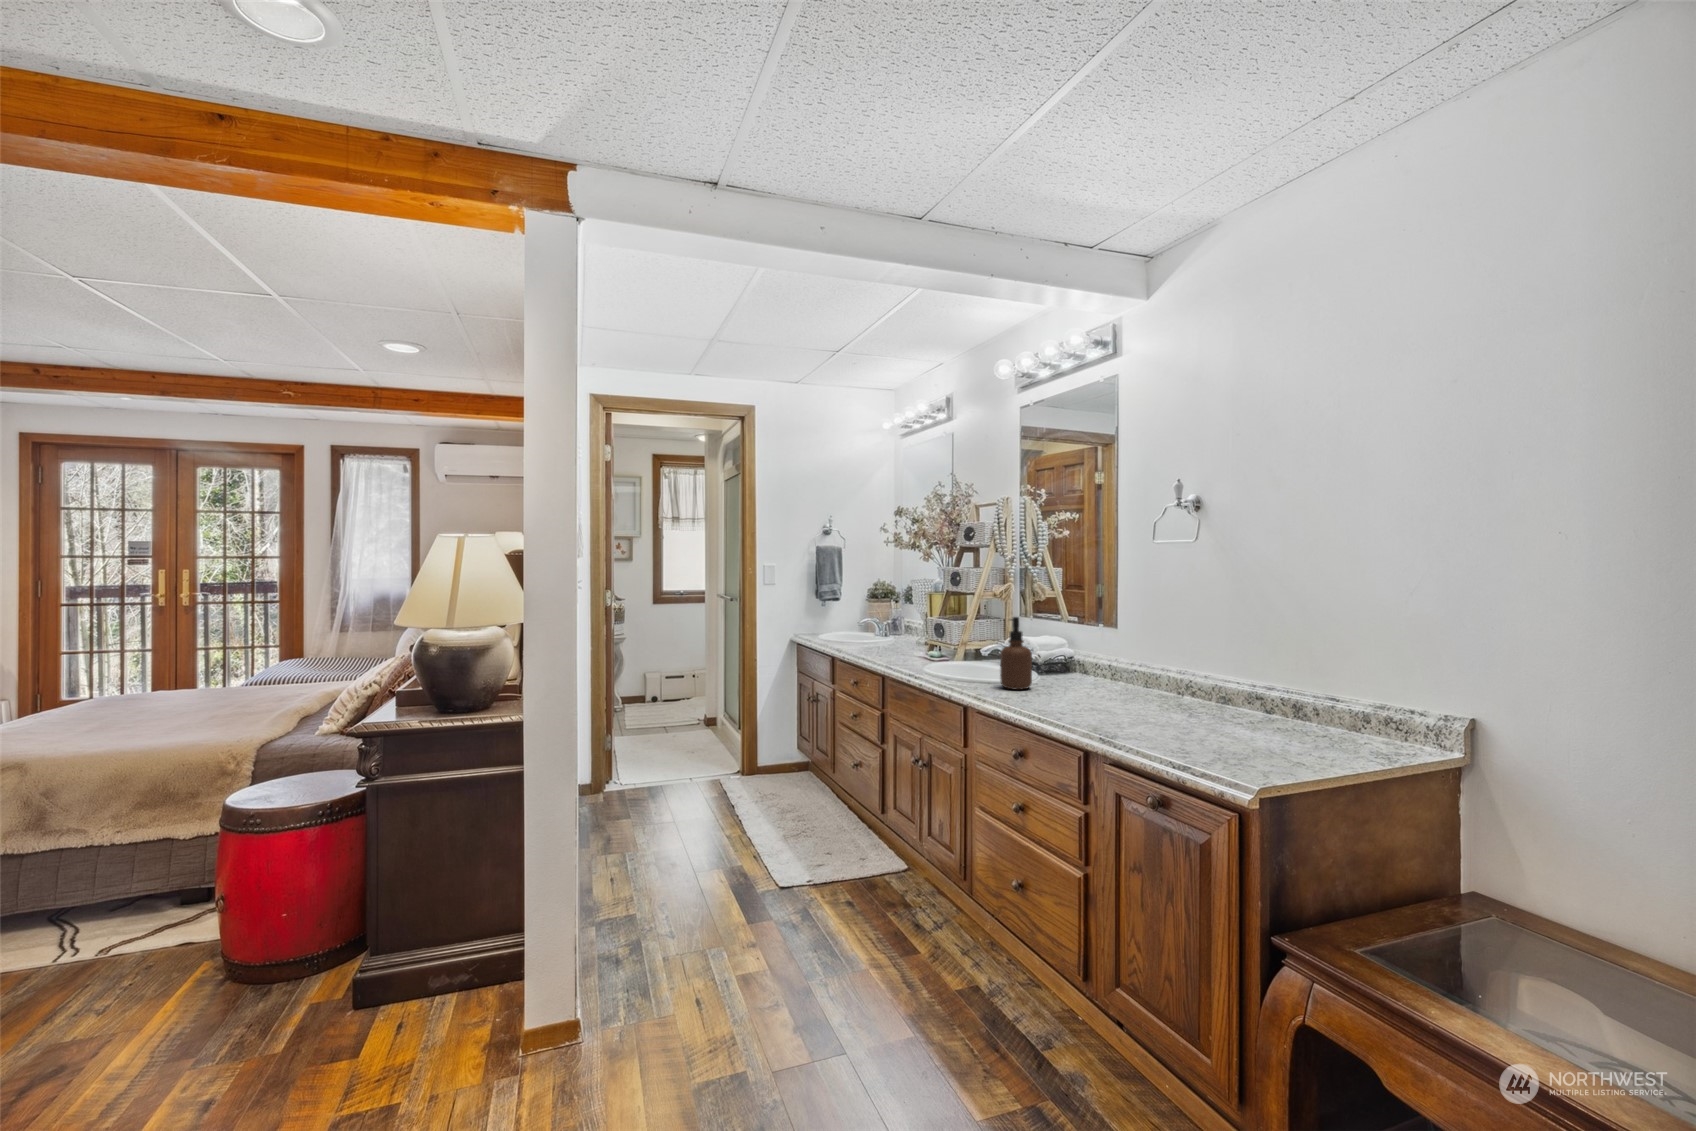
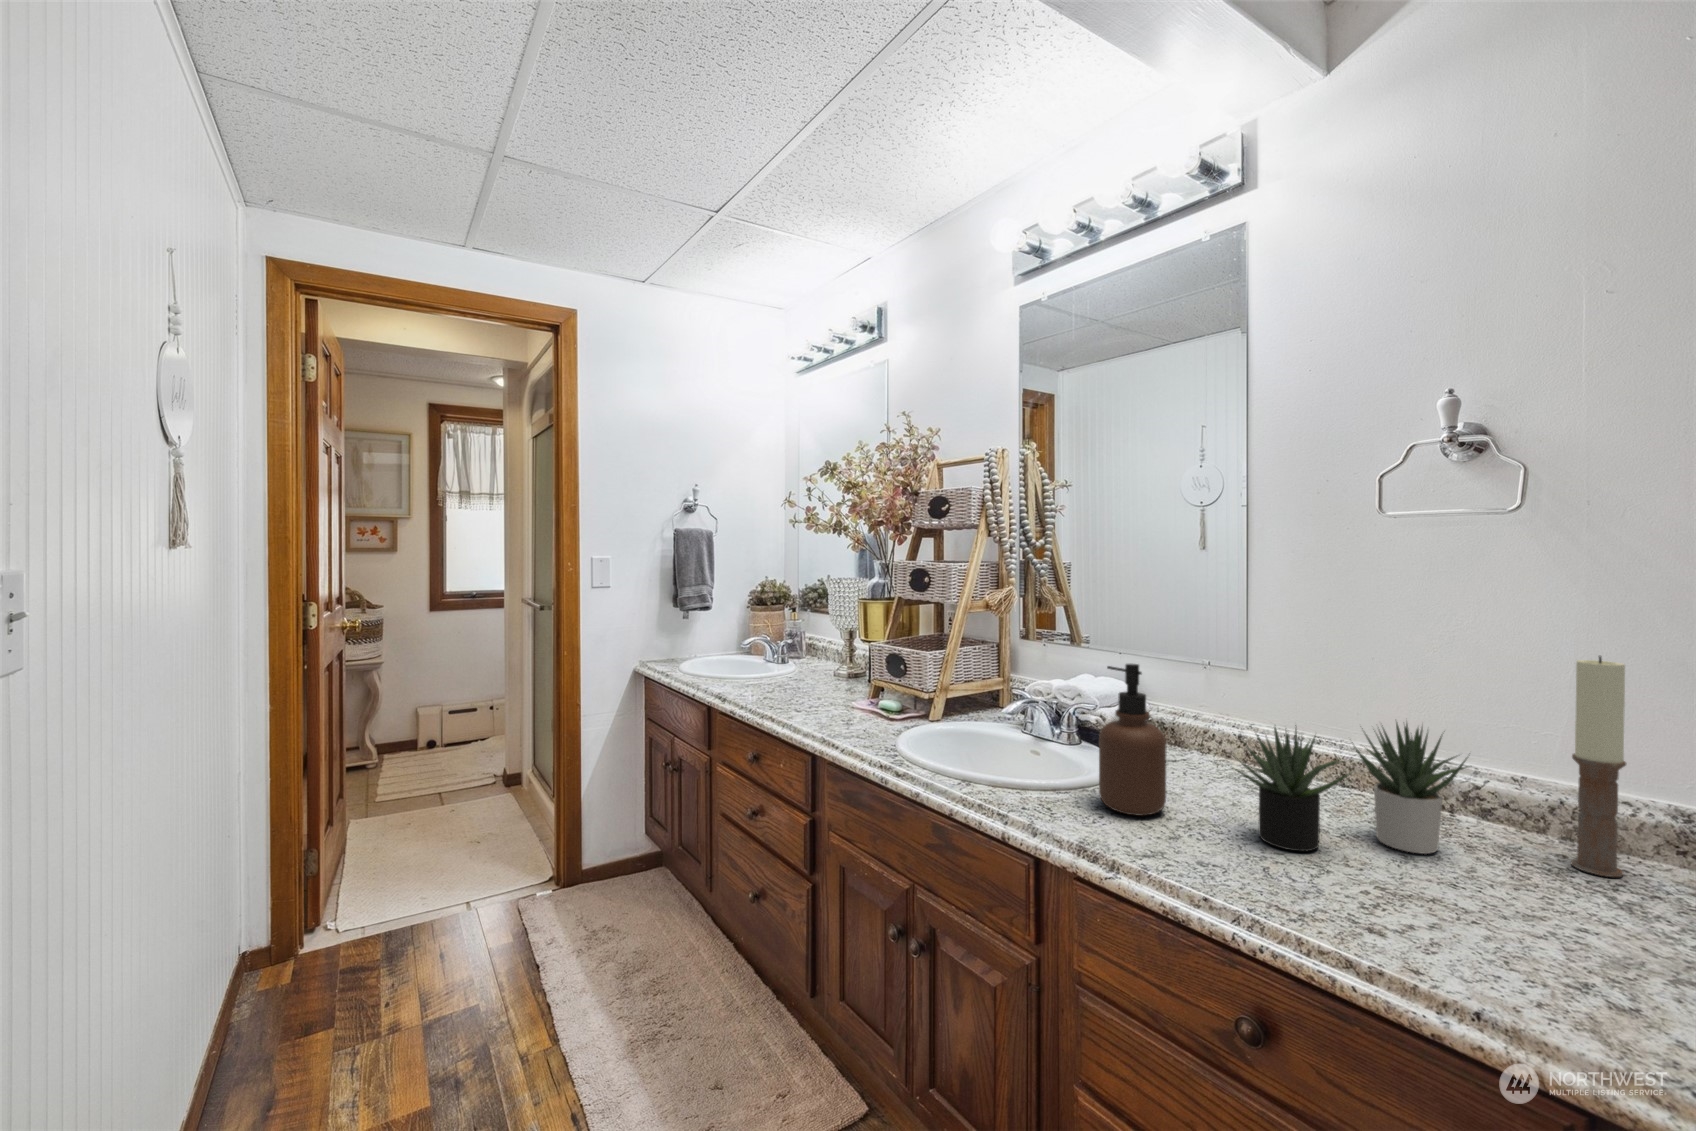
candle: none [1193,609,1211,710] -> present [1571,656,1627,877]
succulent plant: none [1045,640,1159,702] -> present [1233,723,1467,854]

